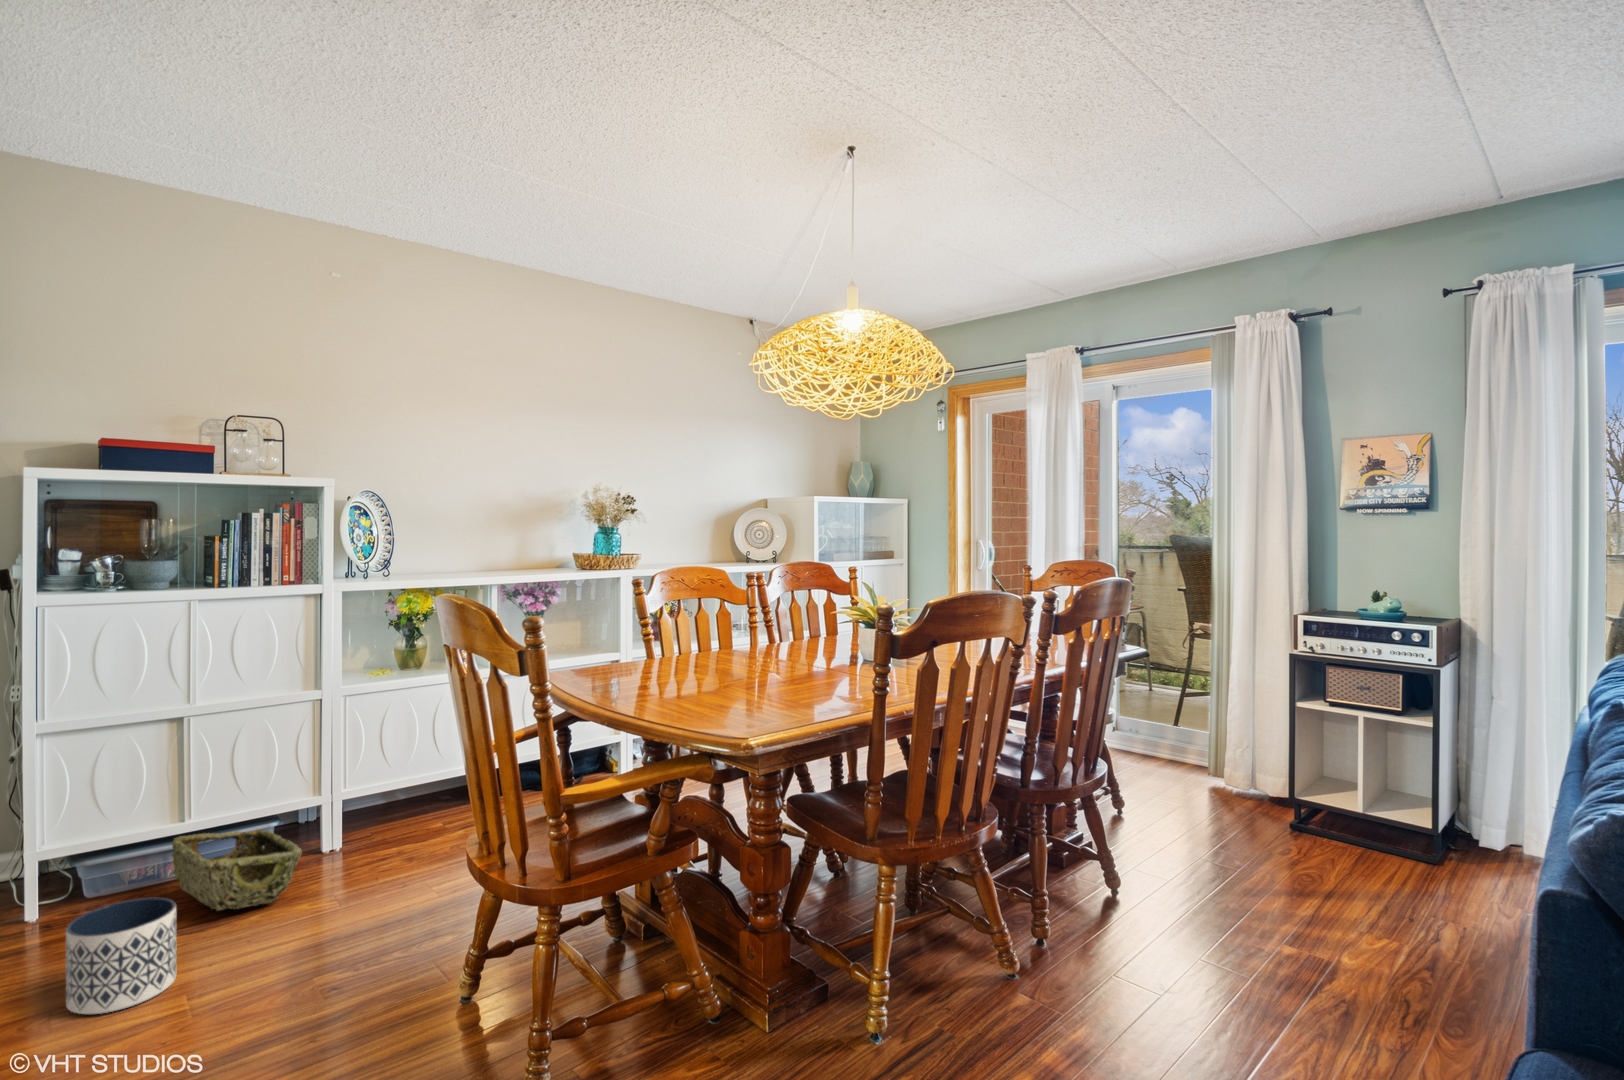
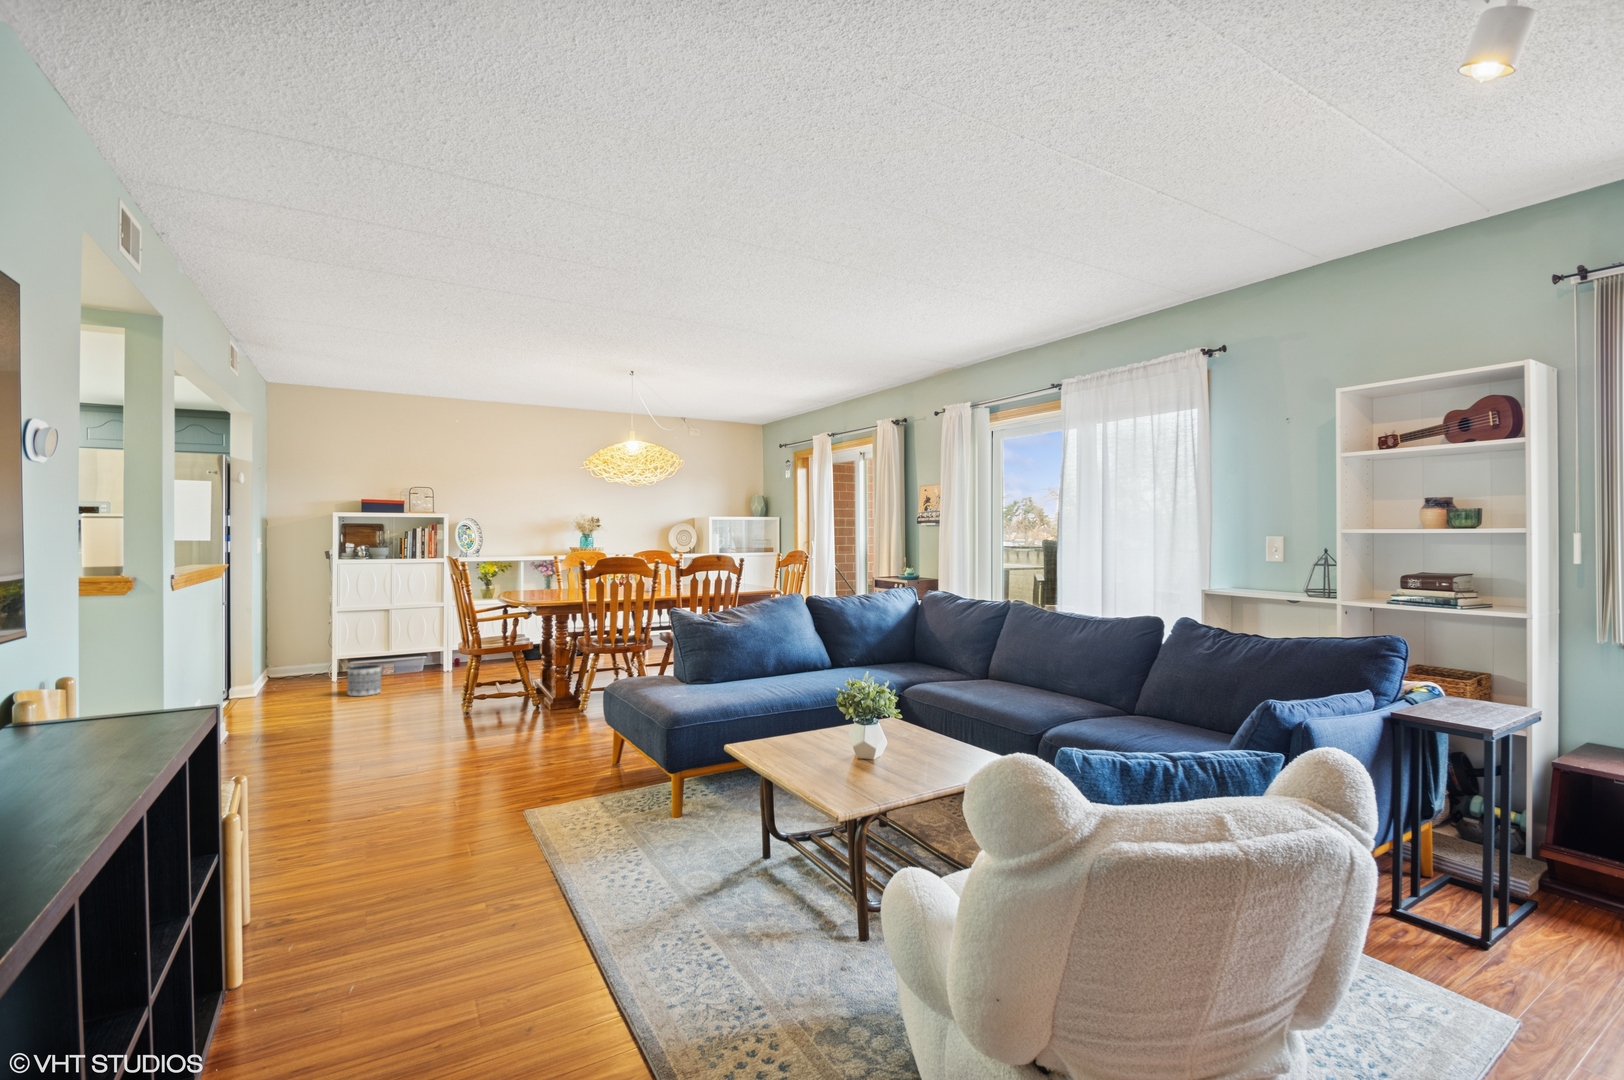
woven basket: present [172,830,302,911] -> none [385,656,430,683]

